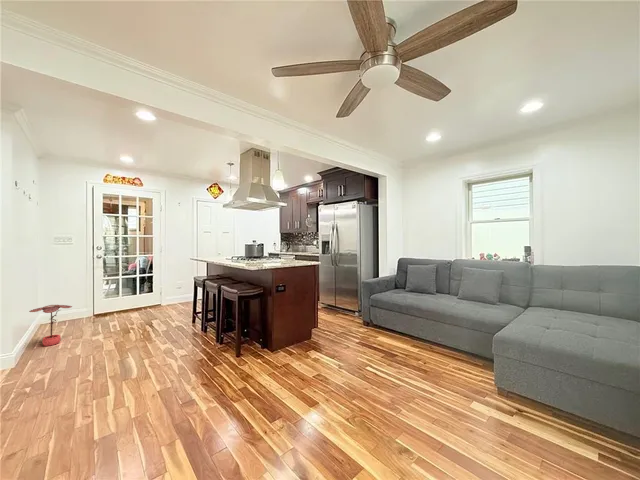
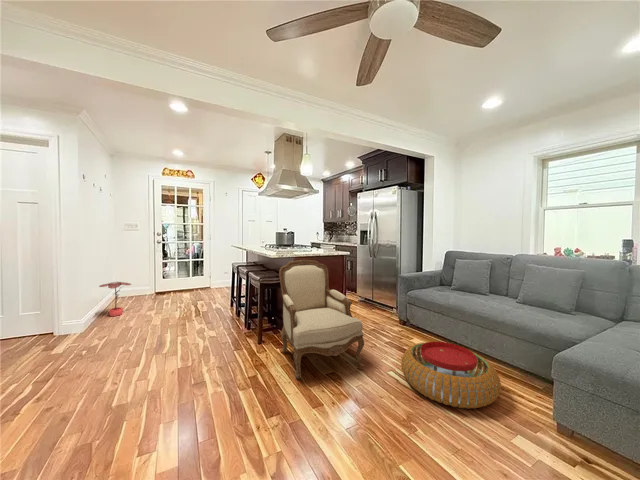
armchair: none [259,270,343,384] -> present [279,259,364,379]
pouf: none [377,337,456,388] -> present [401,342,501,409]

